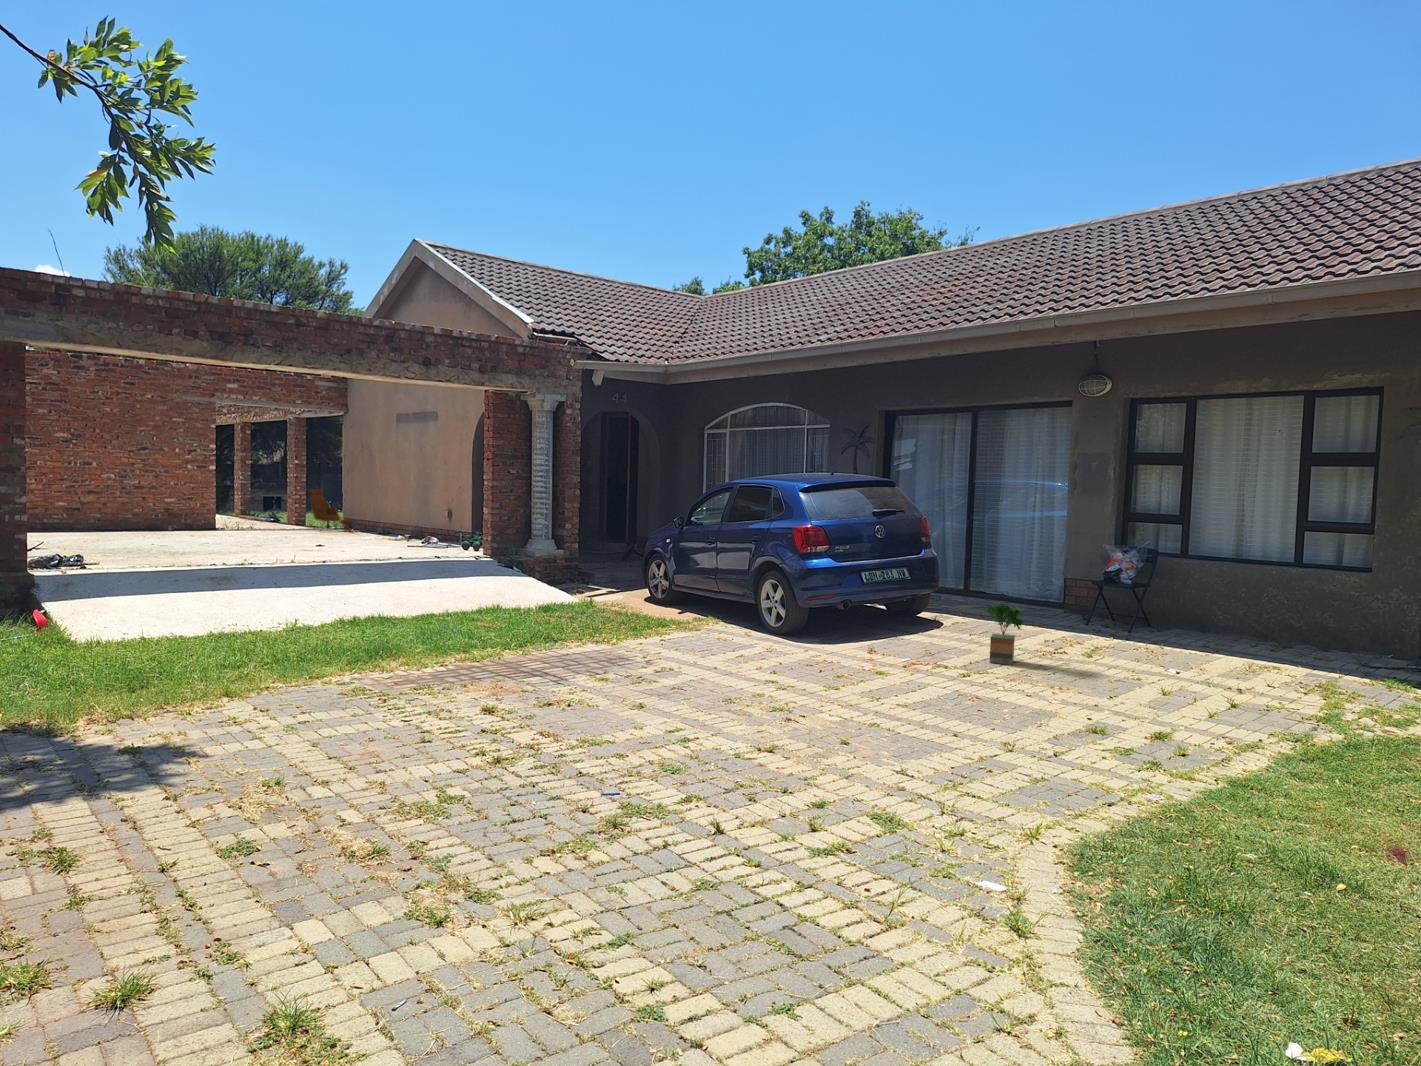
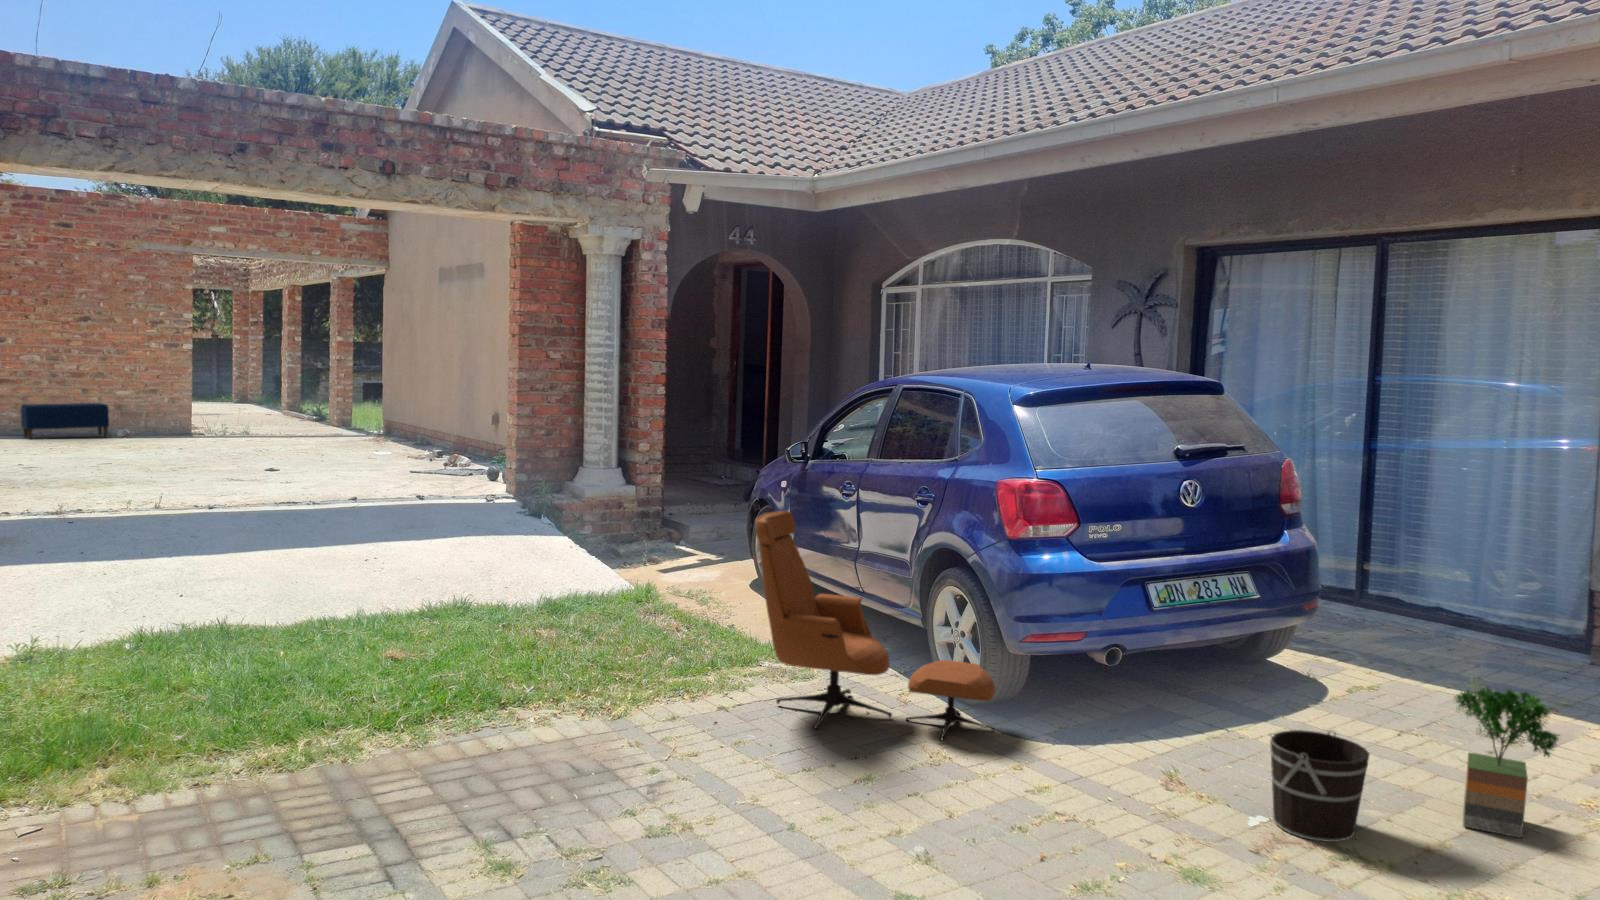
lounge chair: present [309,489,351,531] -> present [755,511,995,740]
bench: none [98,508,161,534] -> present [21,403,109,439]
bucket: none [910,625,950,668] -> present [1269,730,1369,842]

